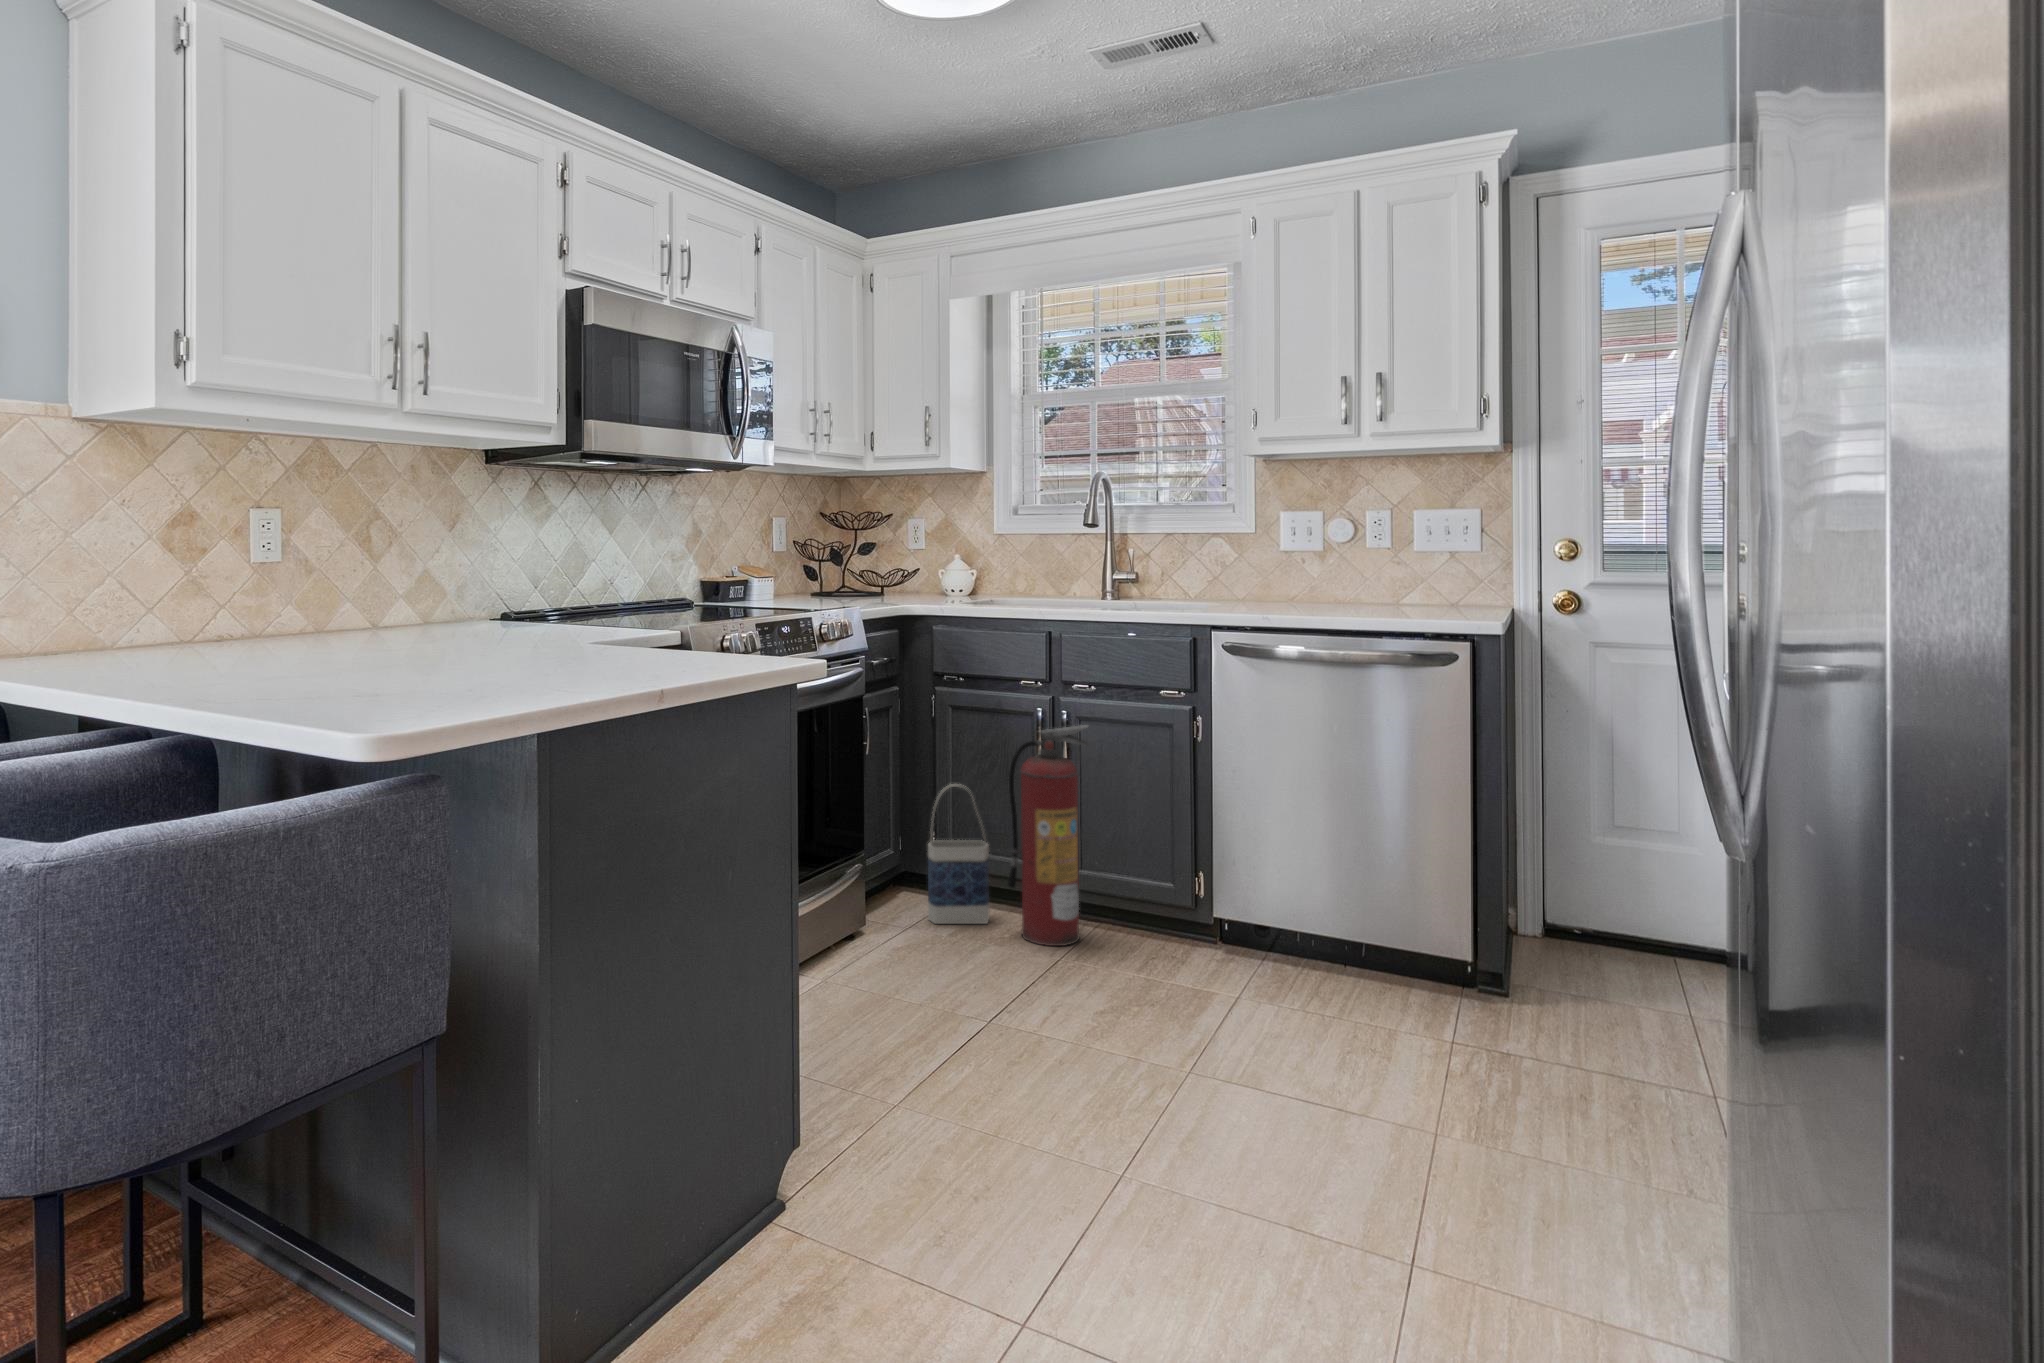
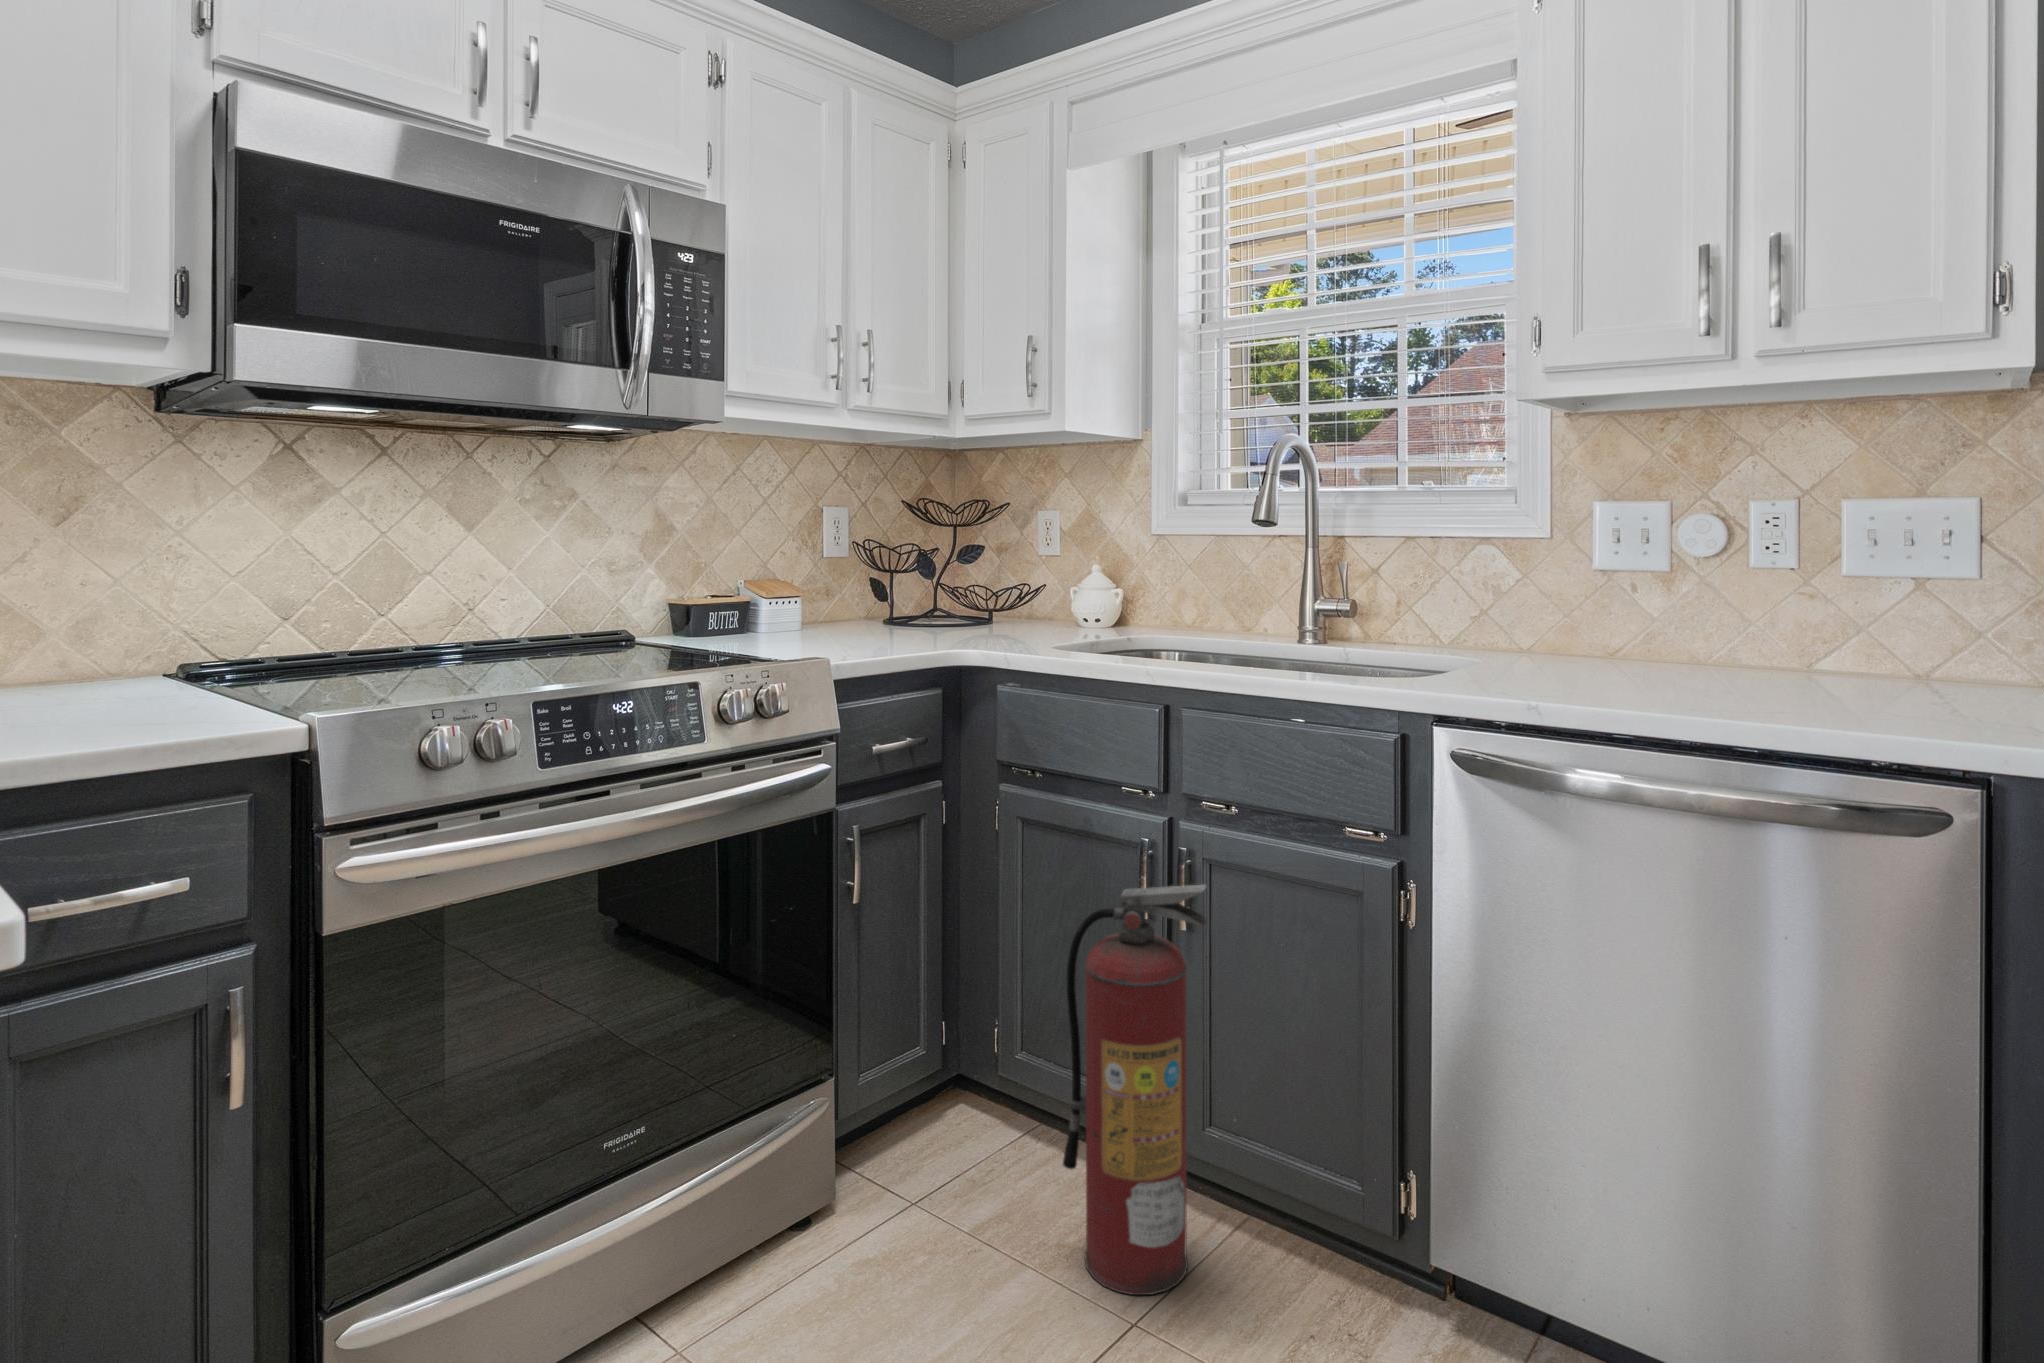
bag: present [928,784,989,924] -> none [946,965,1050,1217]

